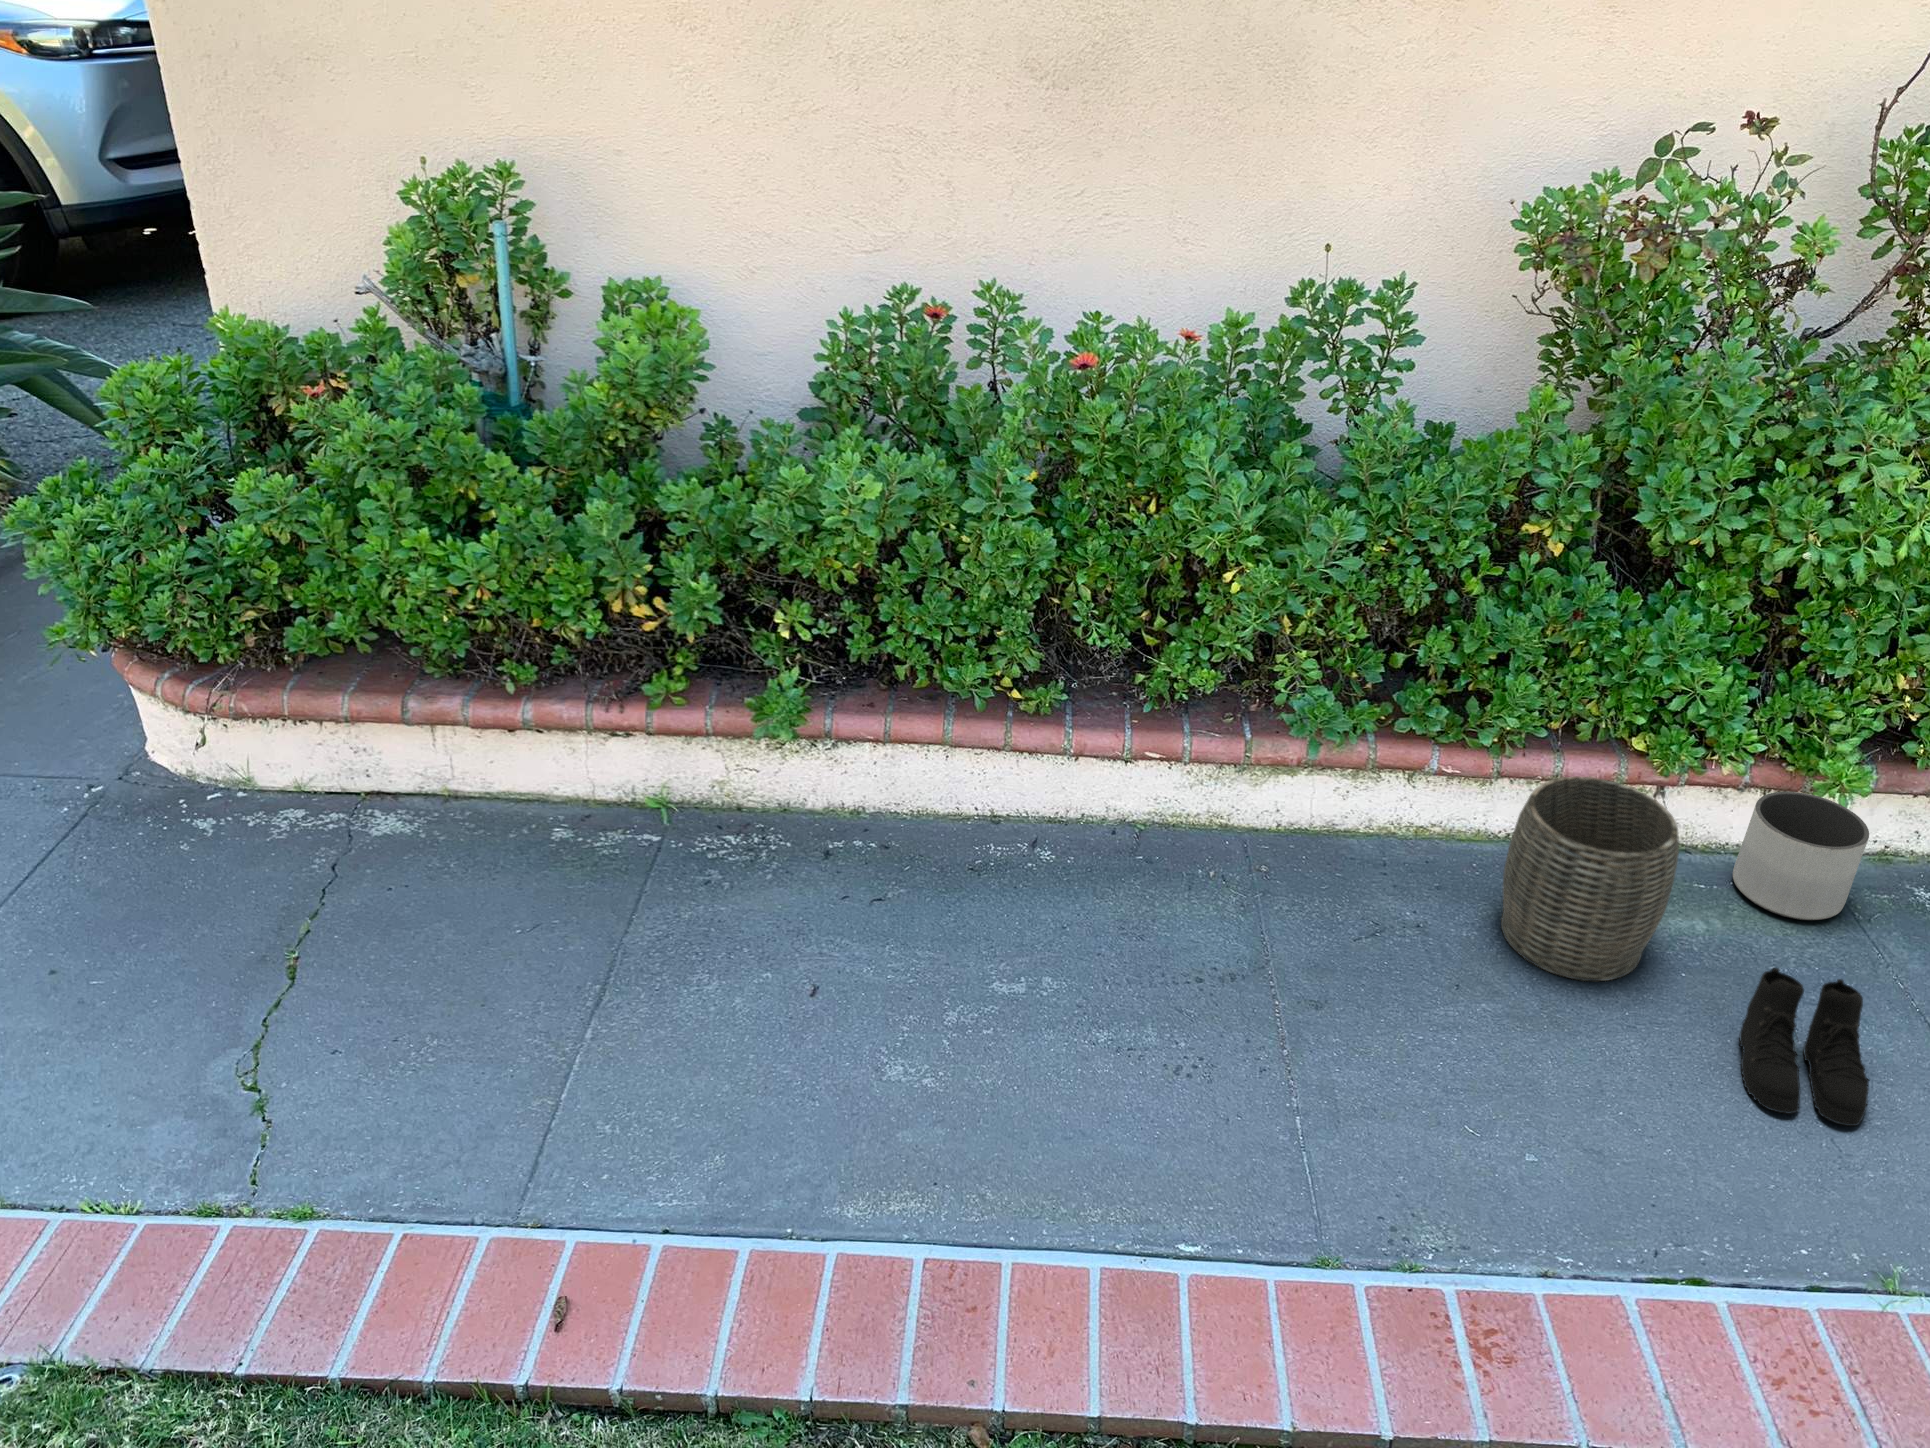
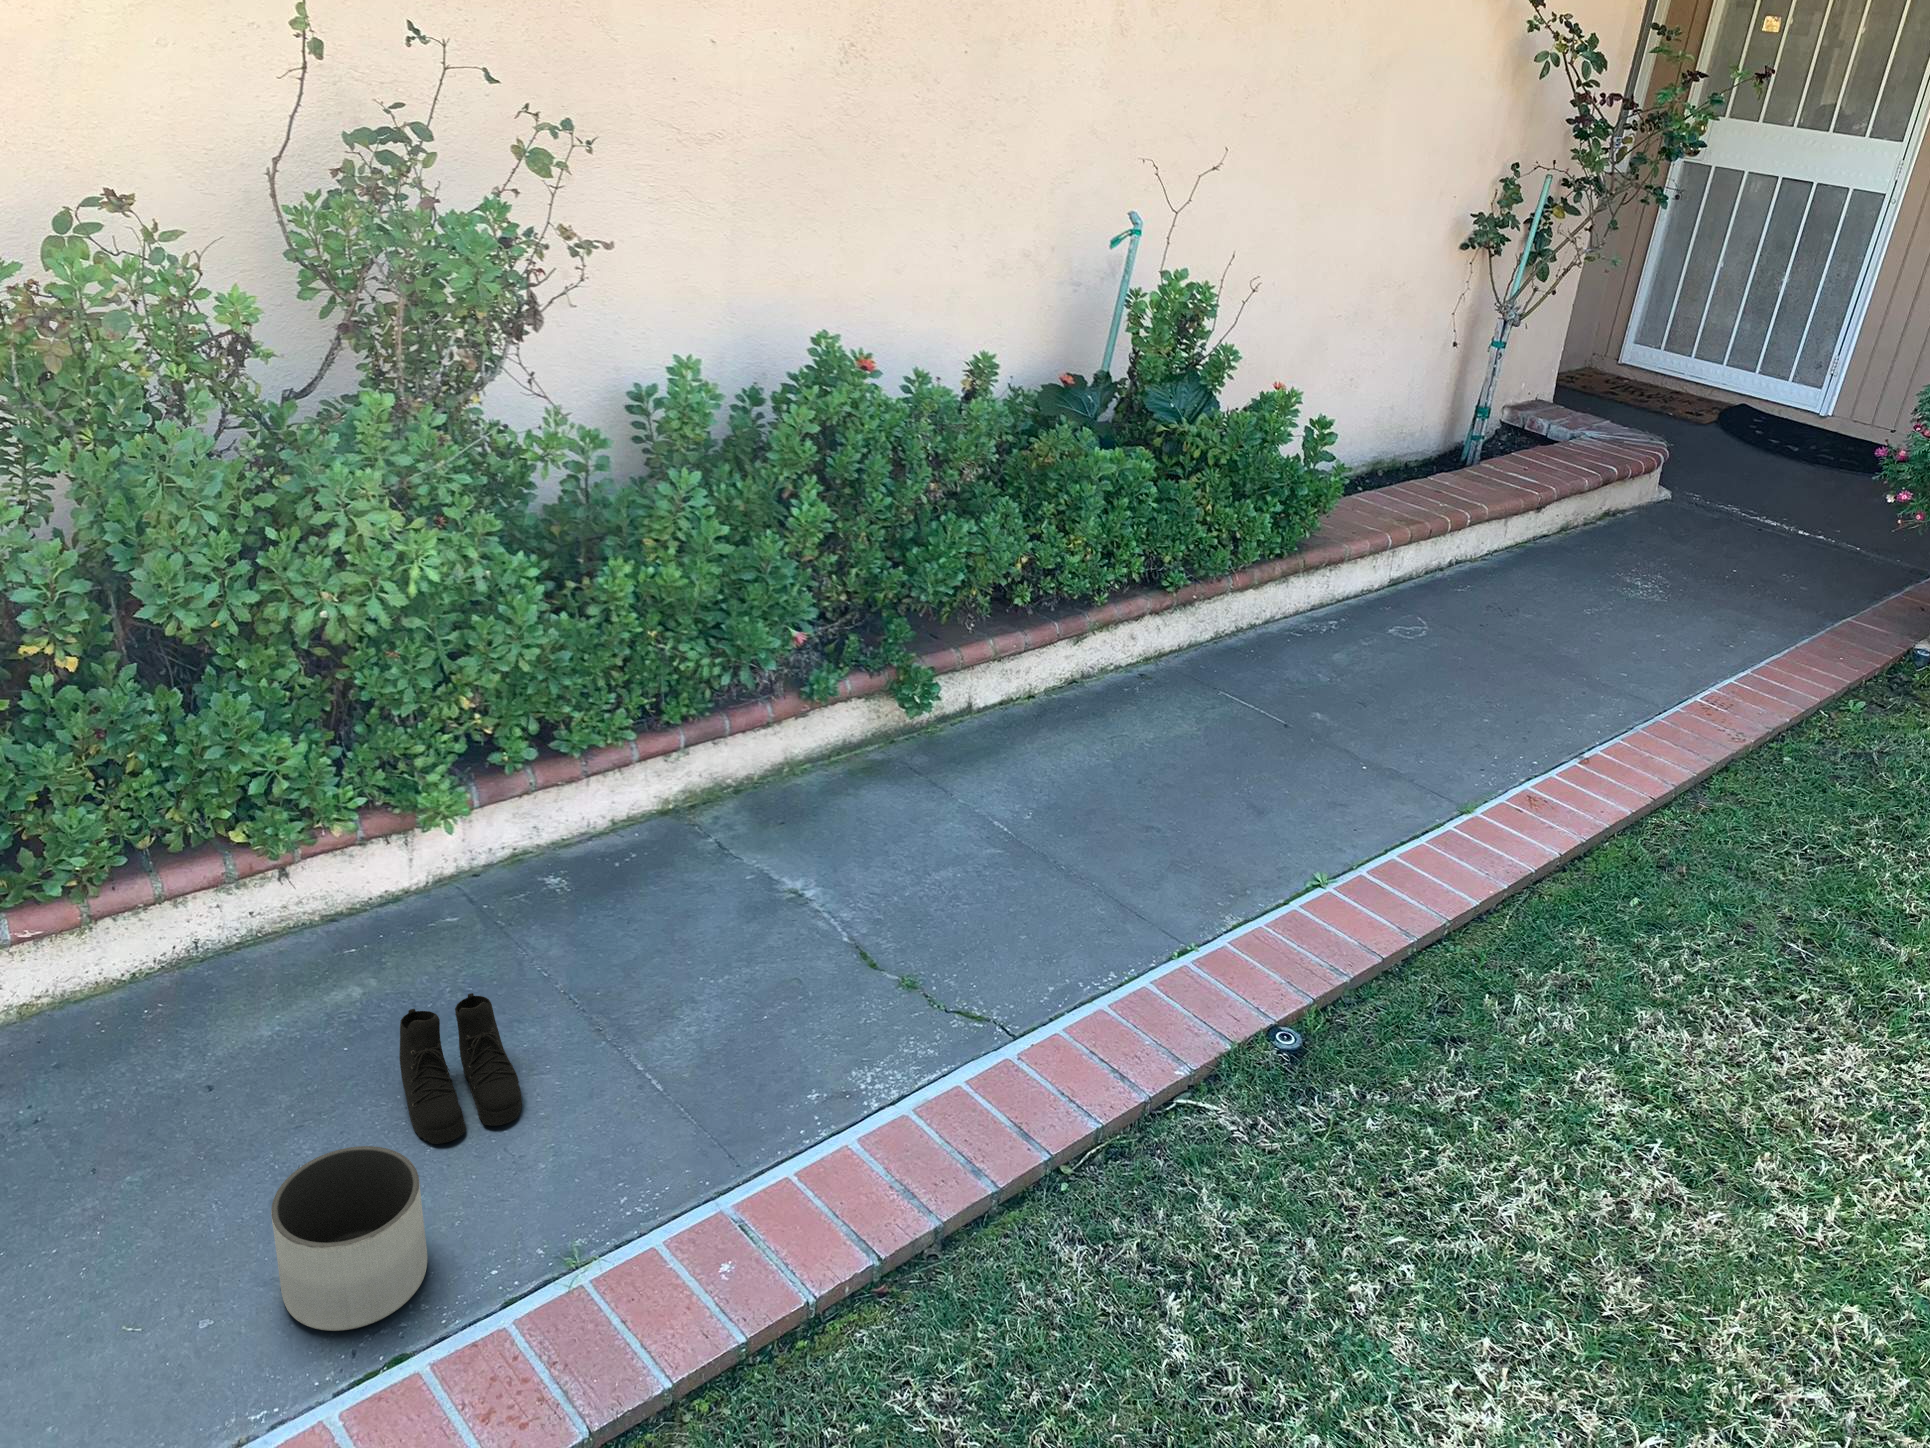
woven basket: present [1501,777,1679,981] -> none [107,890,301,1111]
planter: present [1733,792,1869,920] -> present [271,1146,427,1331]

